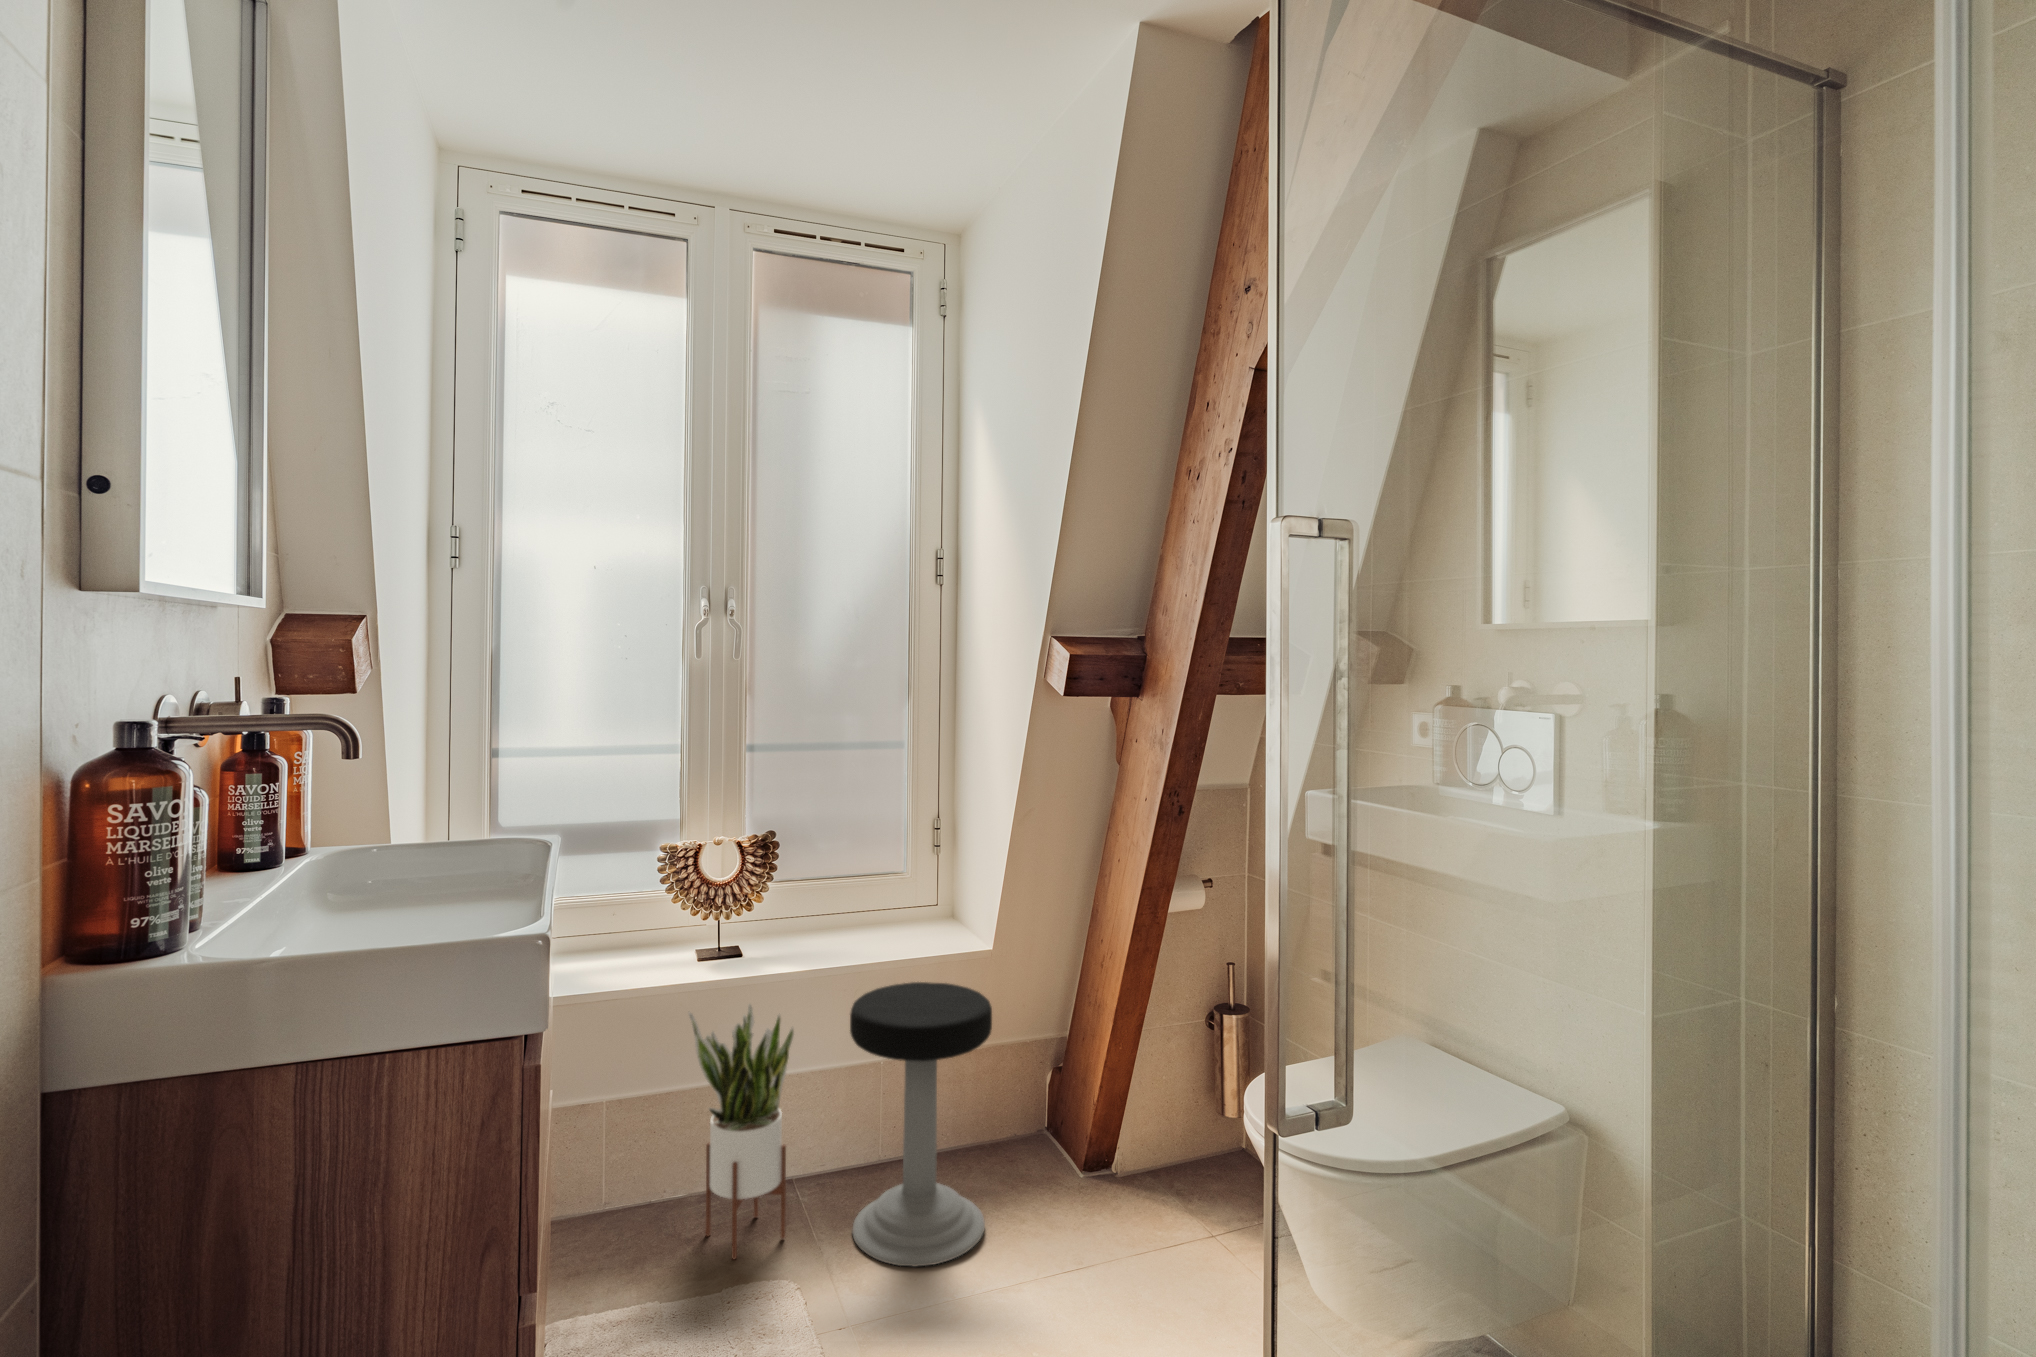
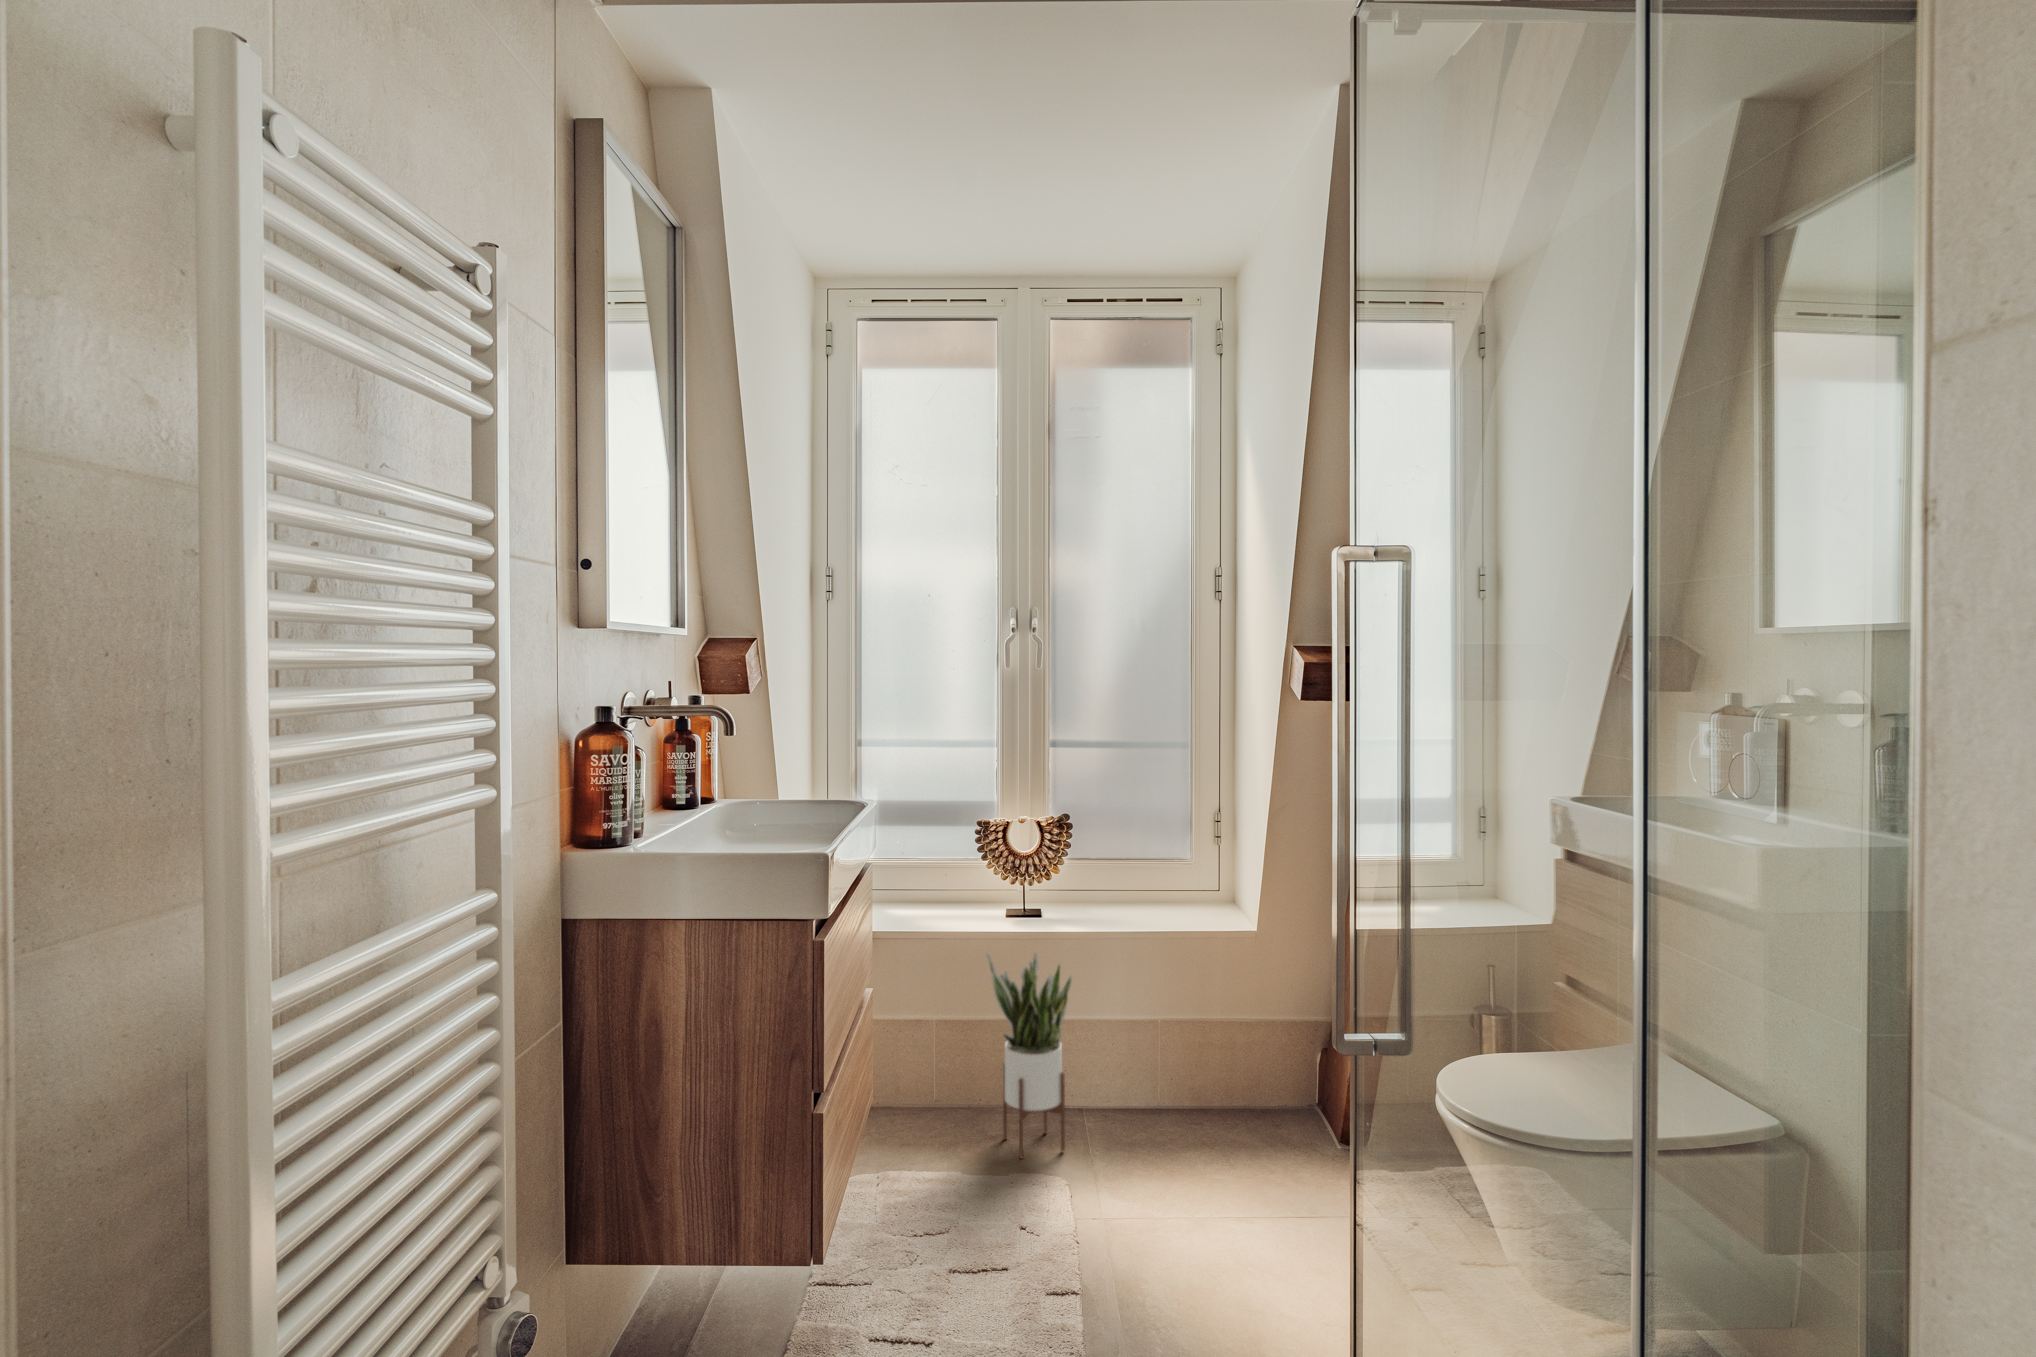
stool: present [850,982,992,1266] -> none [1116,950,1241,1191]

